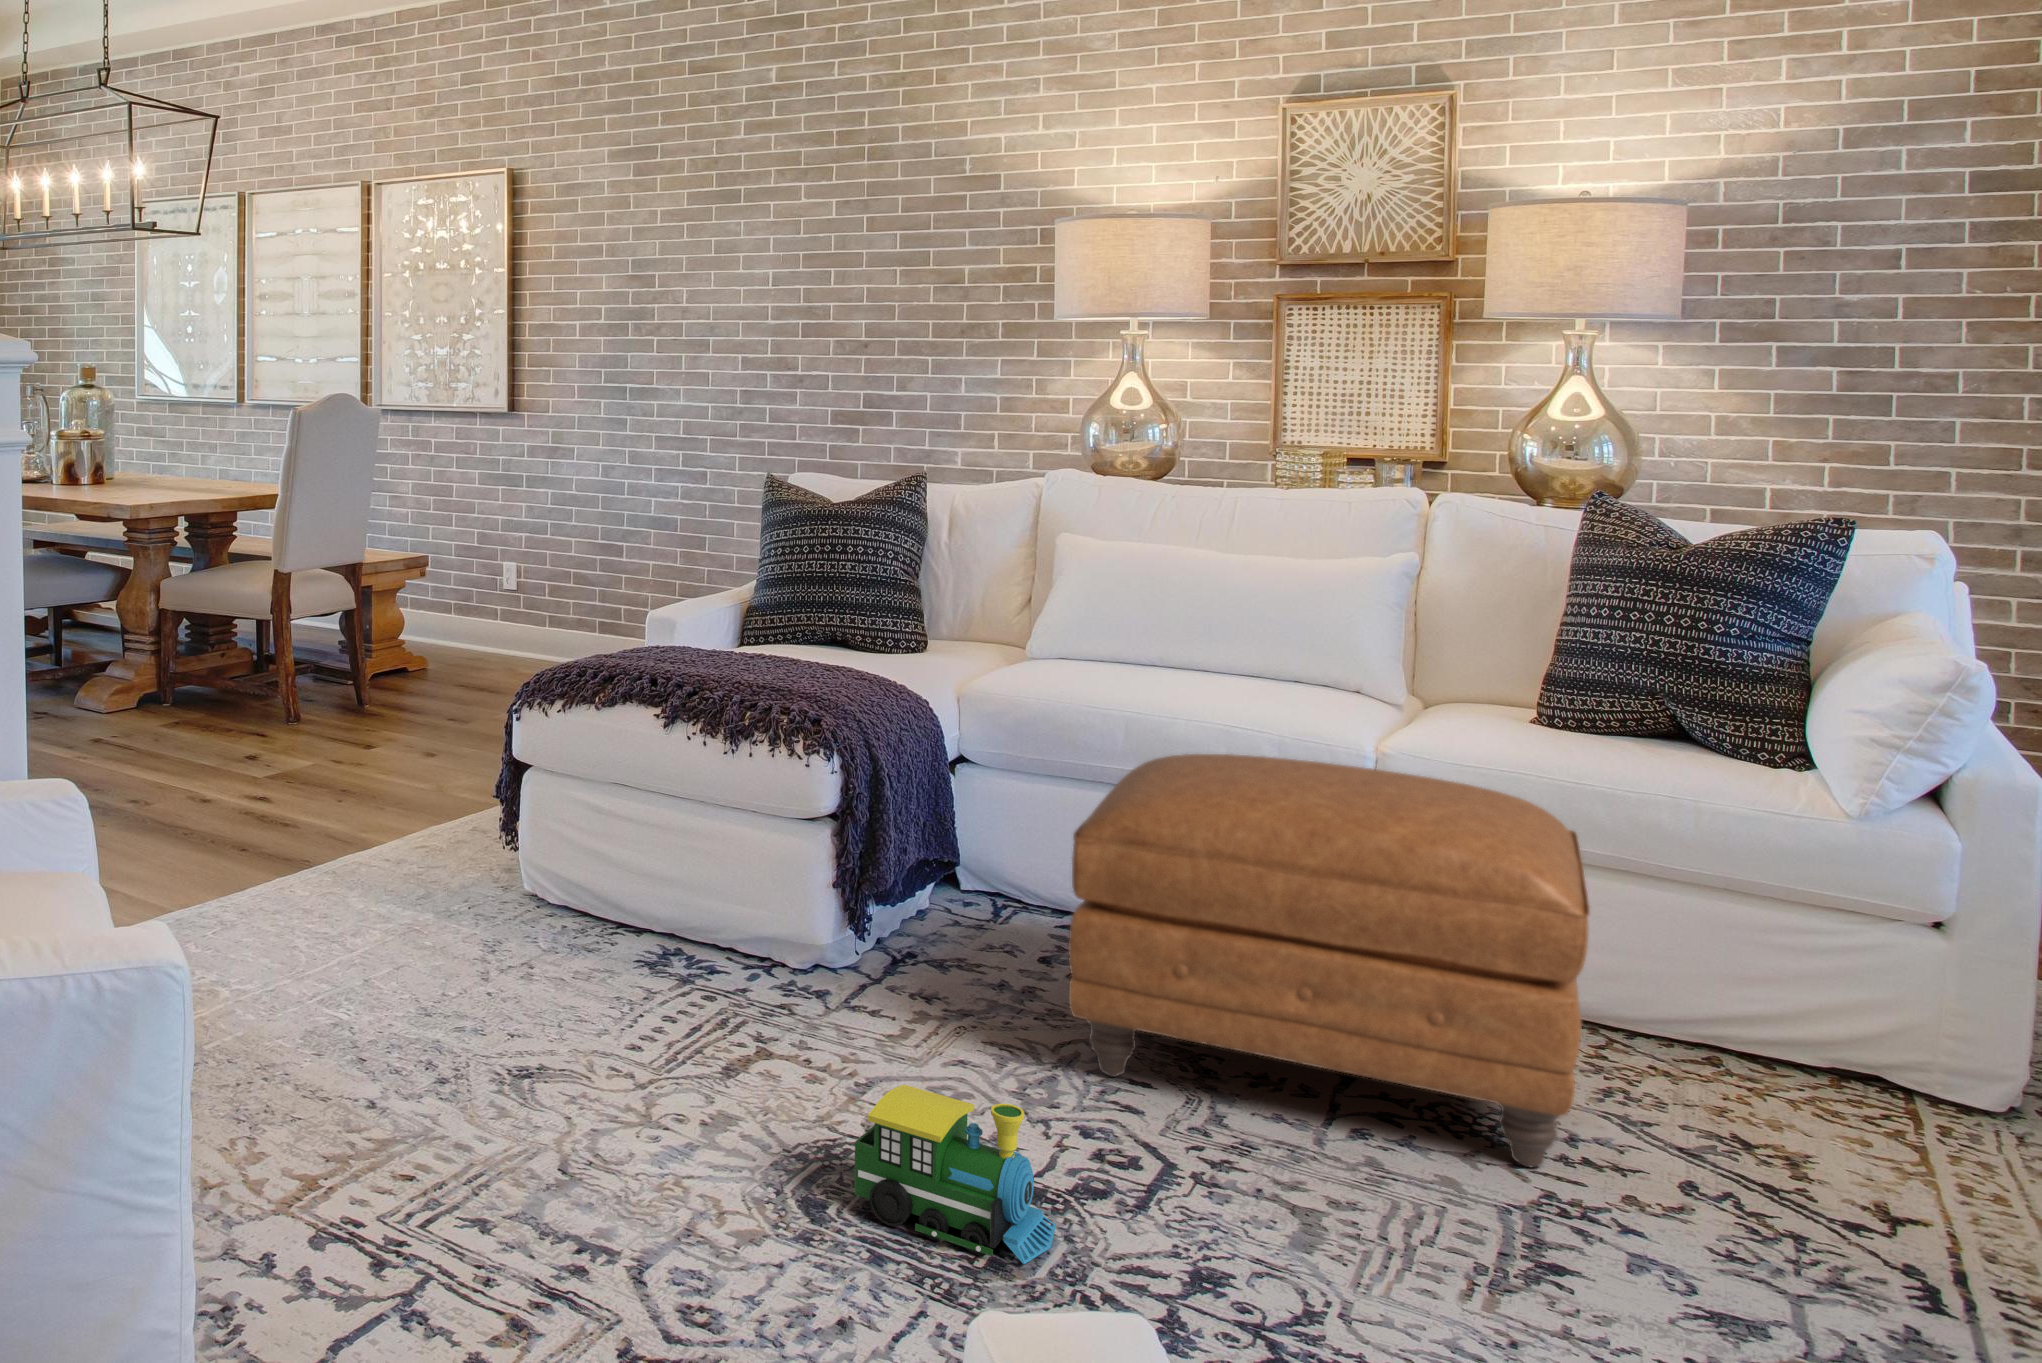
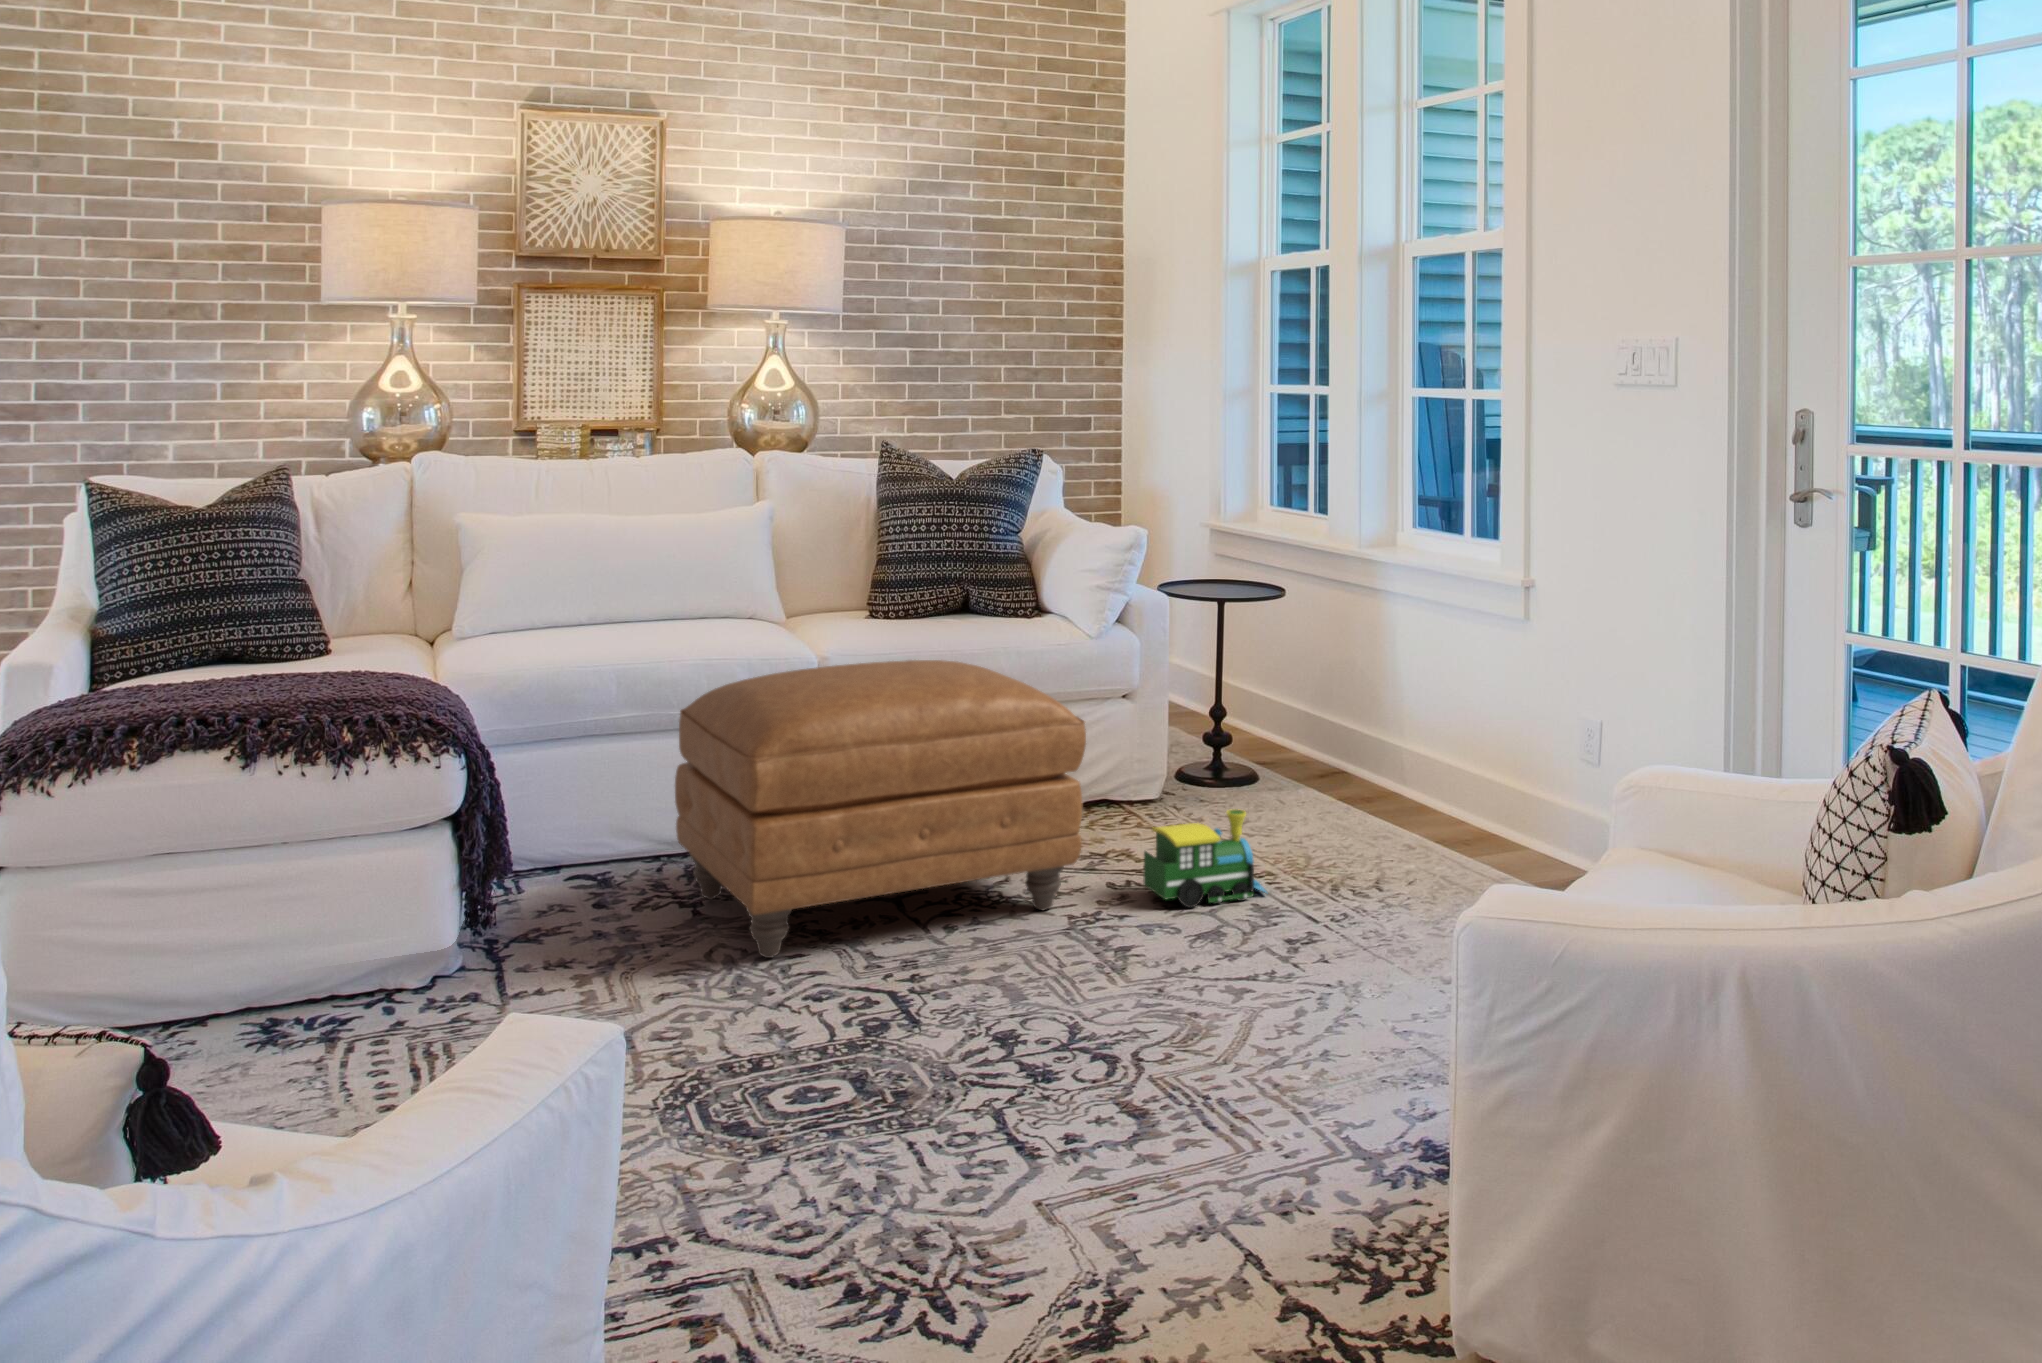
toy train: present [854,1085,1056,1264] -> present [1143,809,1266,908]

